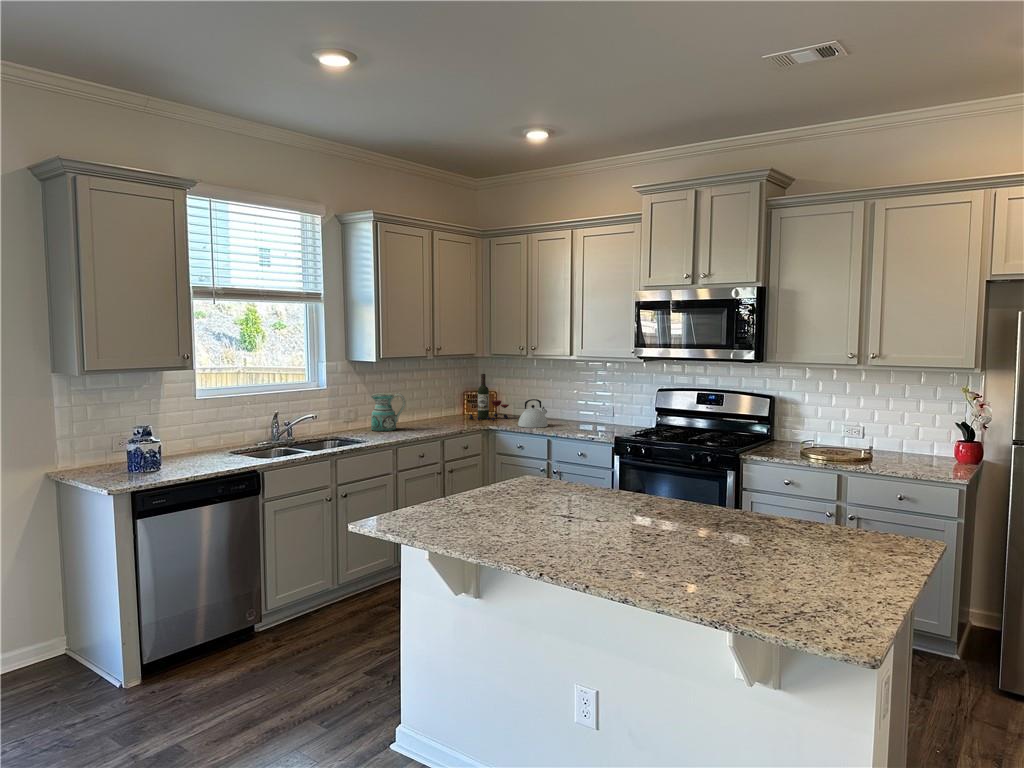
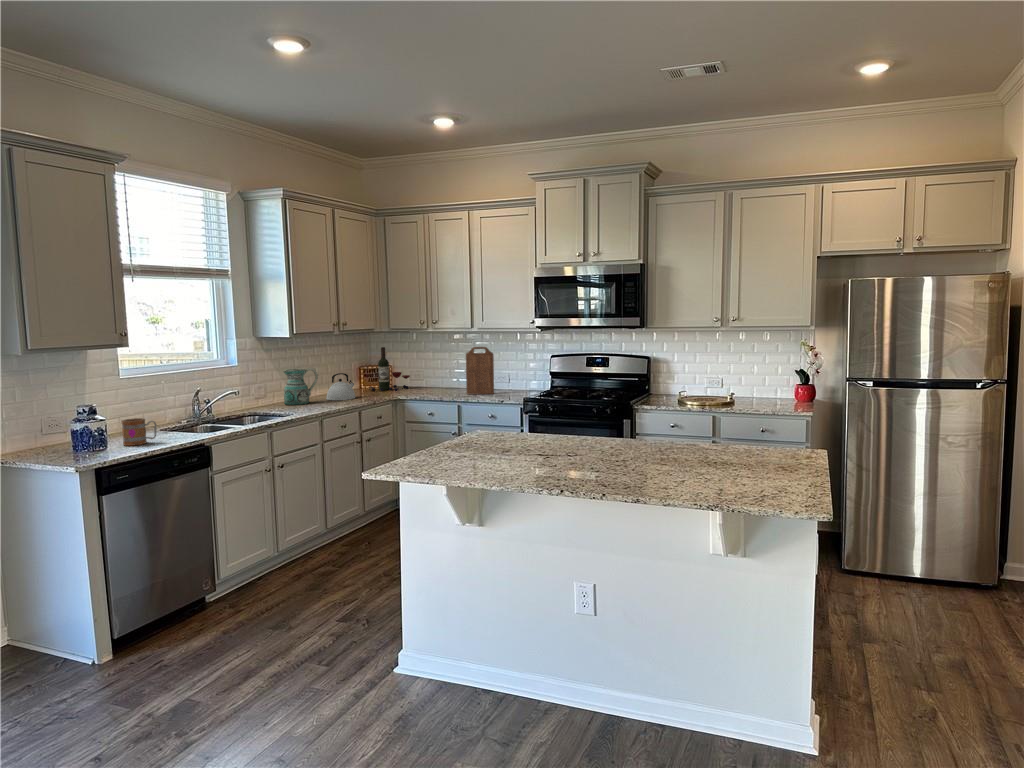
cutting board: none [559,378,590,431] -> present [466,347,494,394]
kettle: present [518,399,548,428] -> present [326,373,355,400]
mug: none [179,440,211,468] -> present [121,418,156,446]

